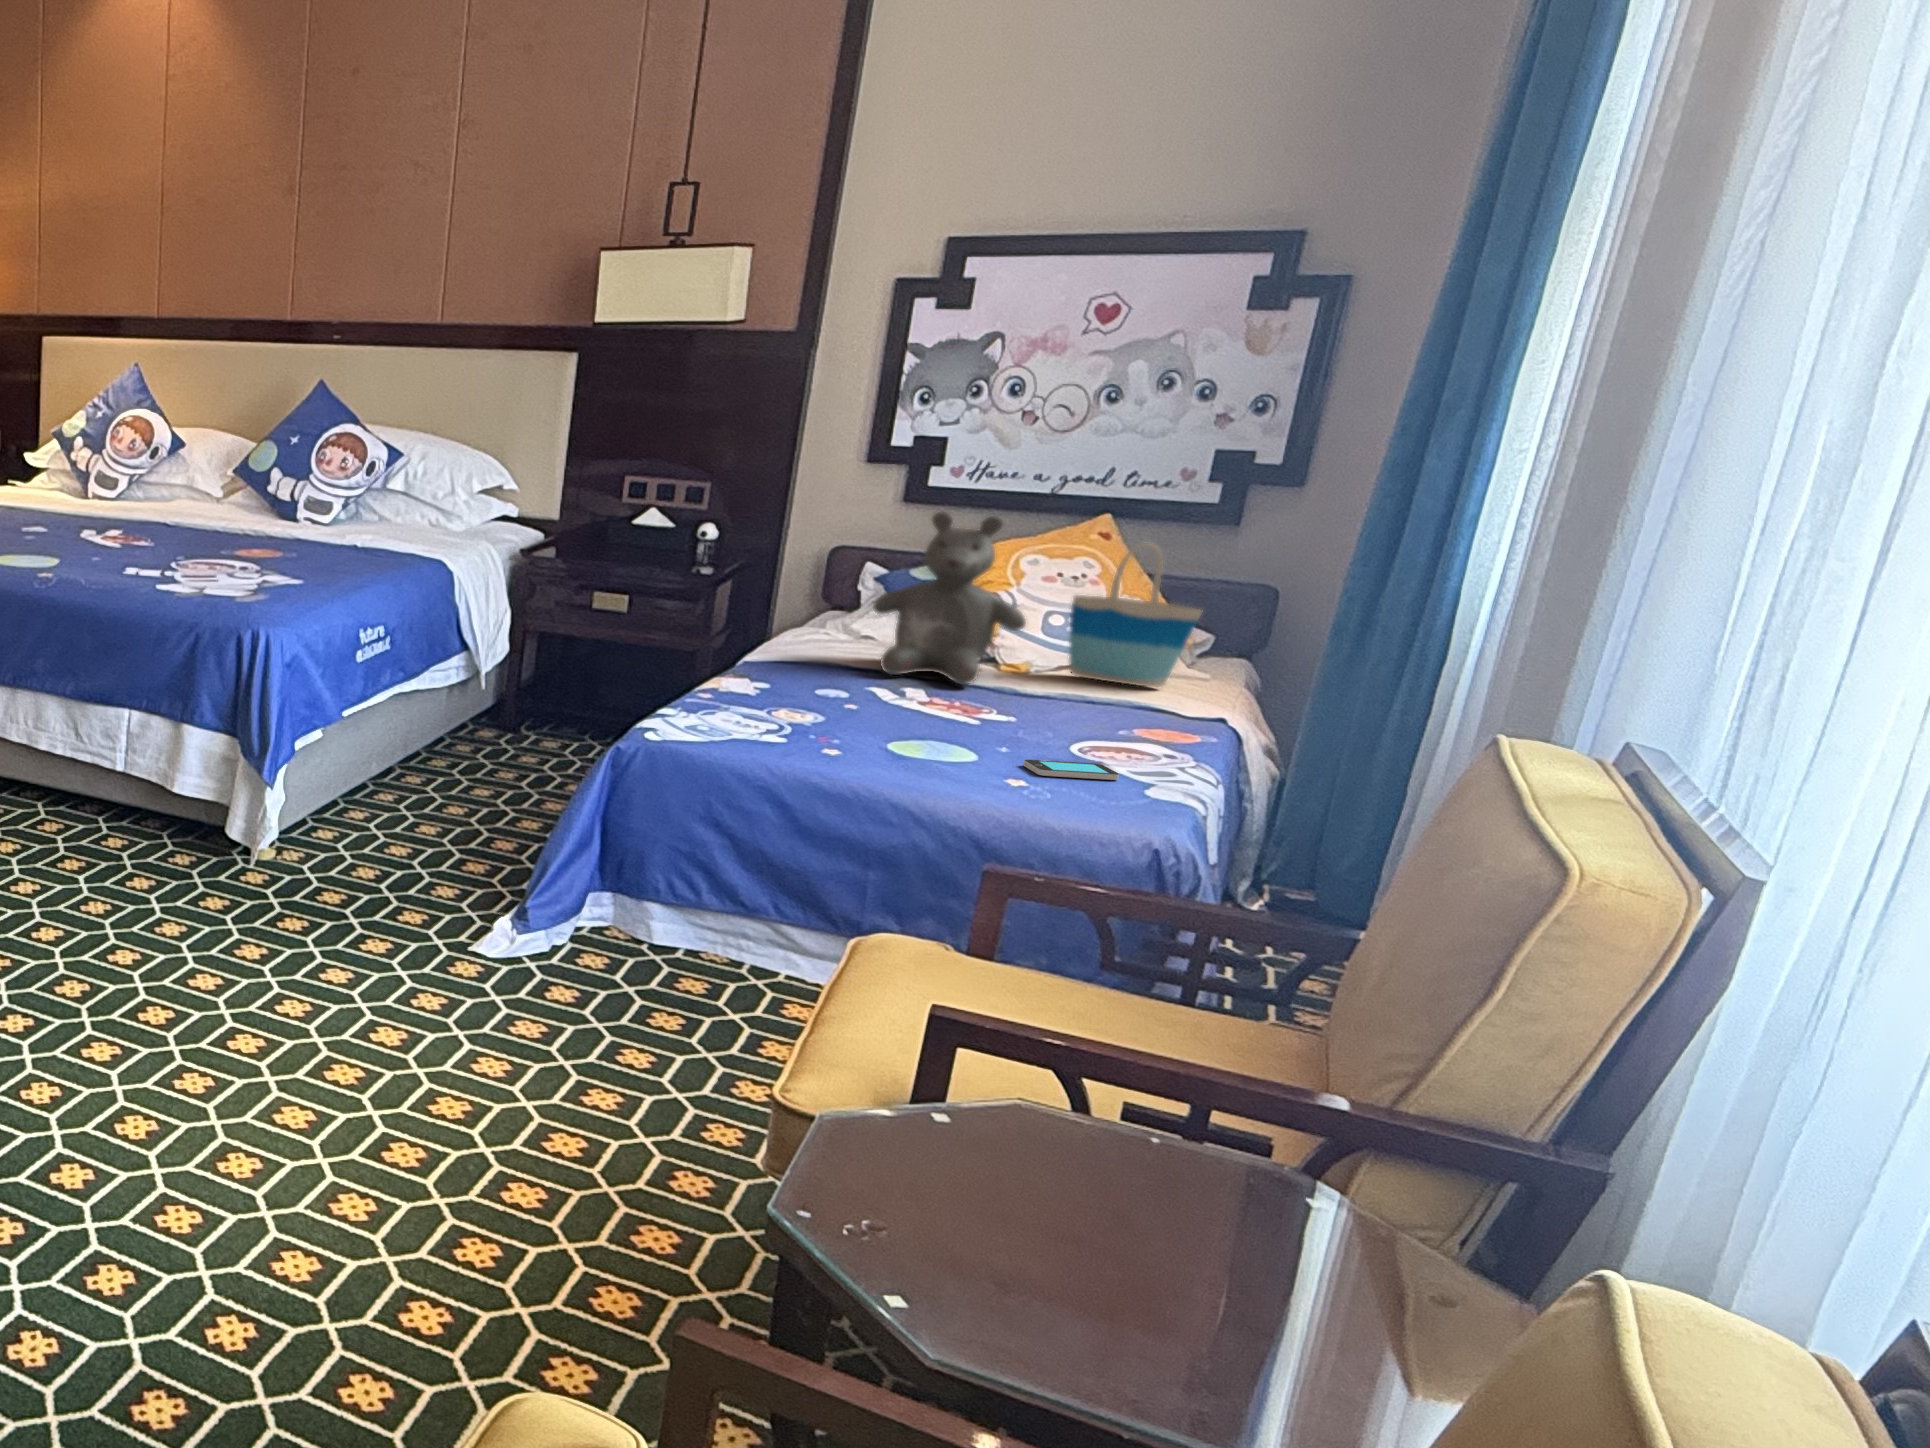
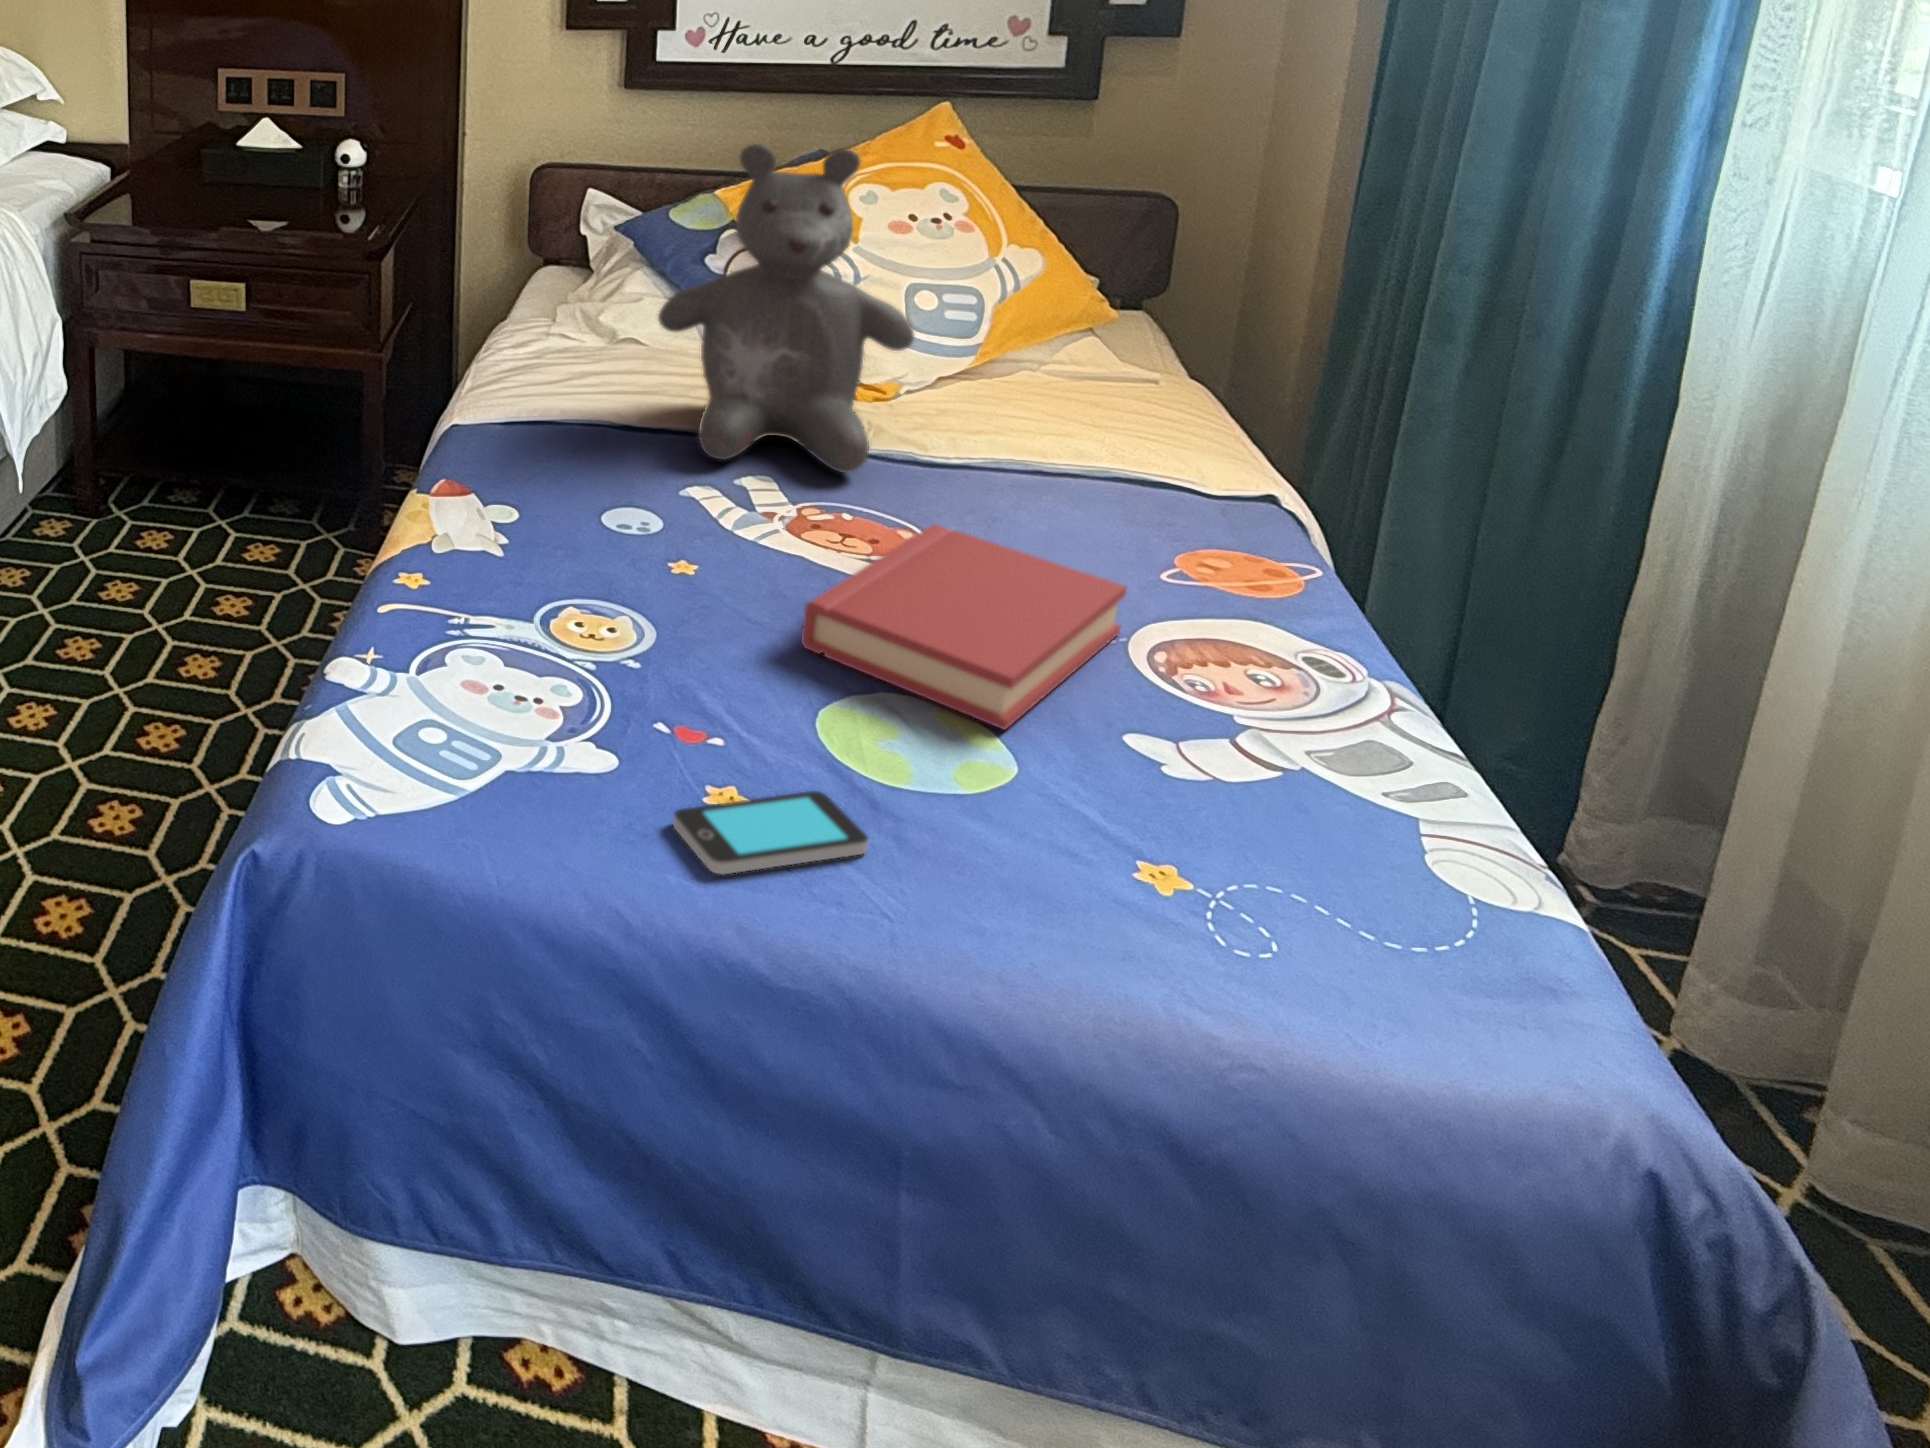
tote bag: present [1069,543,1202,687] -> none [960,171,1170,417]
hardback book: none [891,691,1076,748] -> present [801,524,1127,729]
smartphone: present [1024,760,1119,780] -> present [673,791,868,874]

